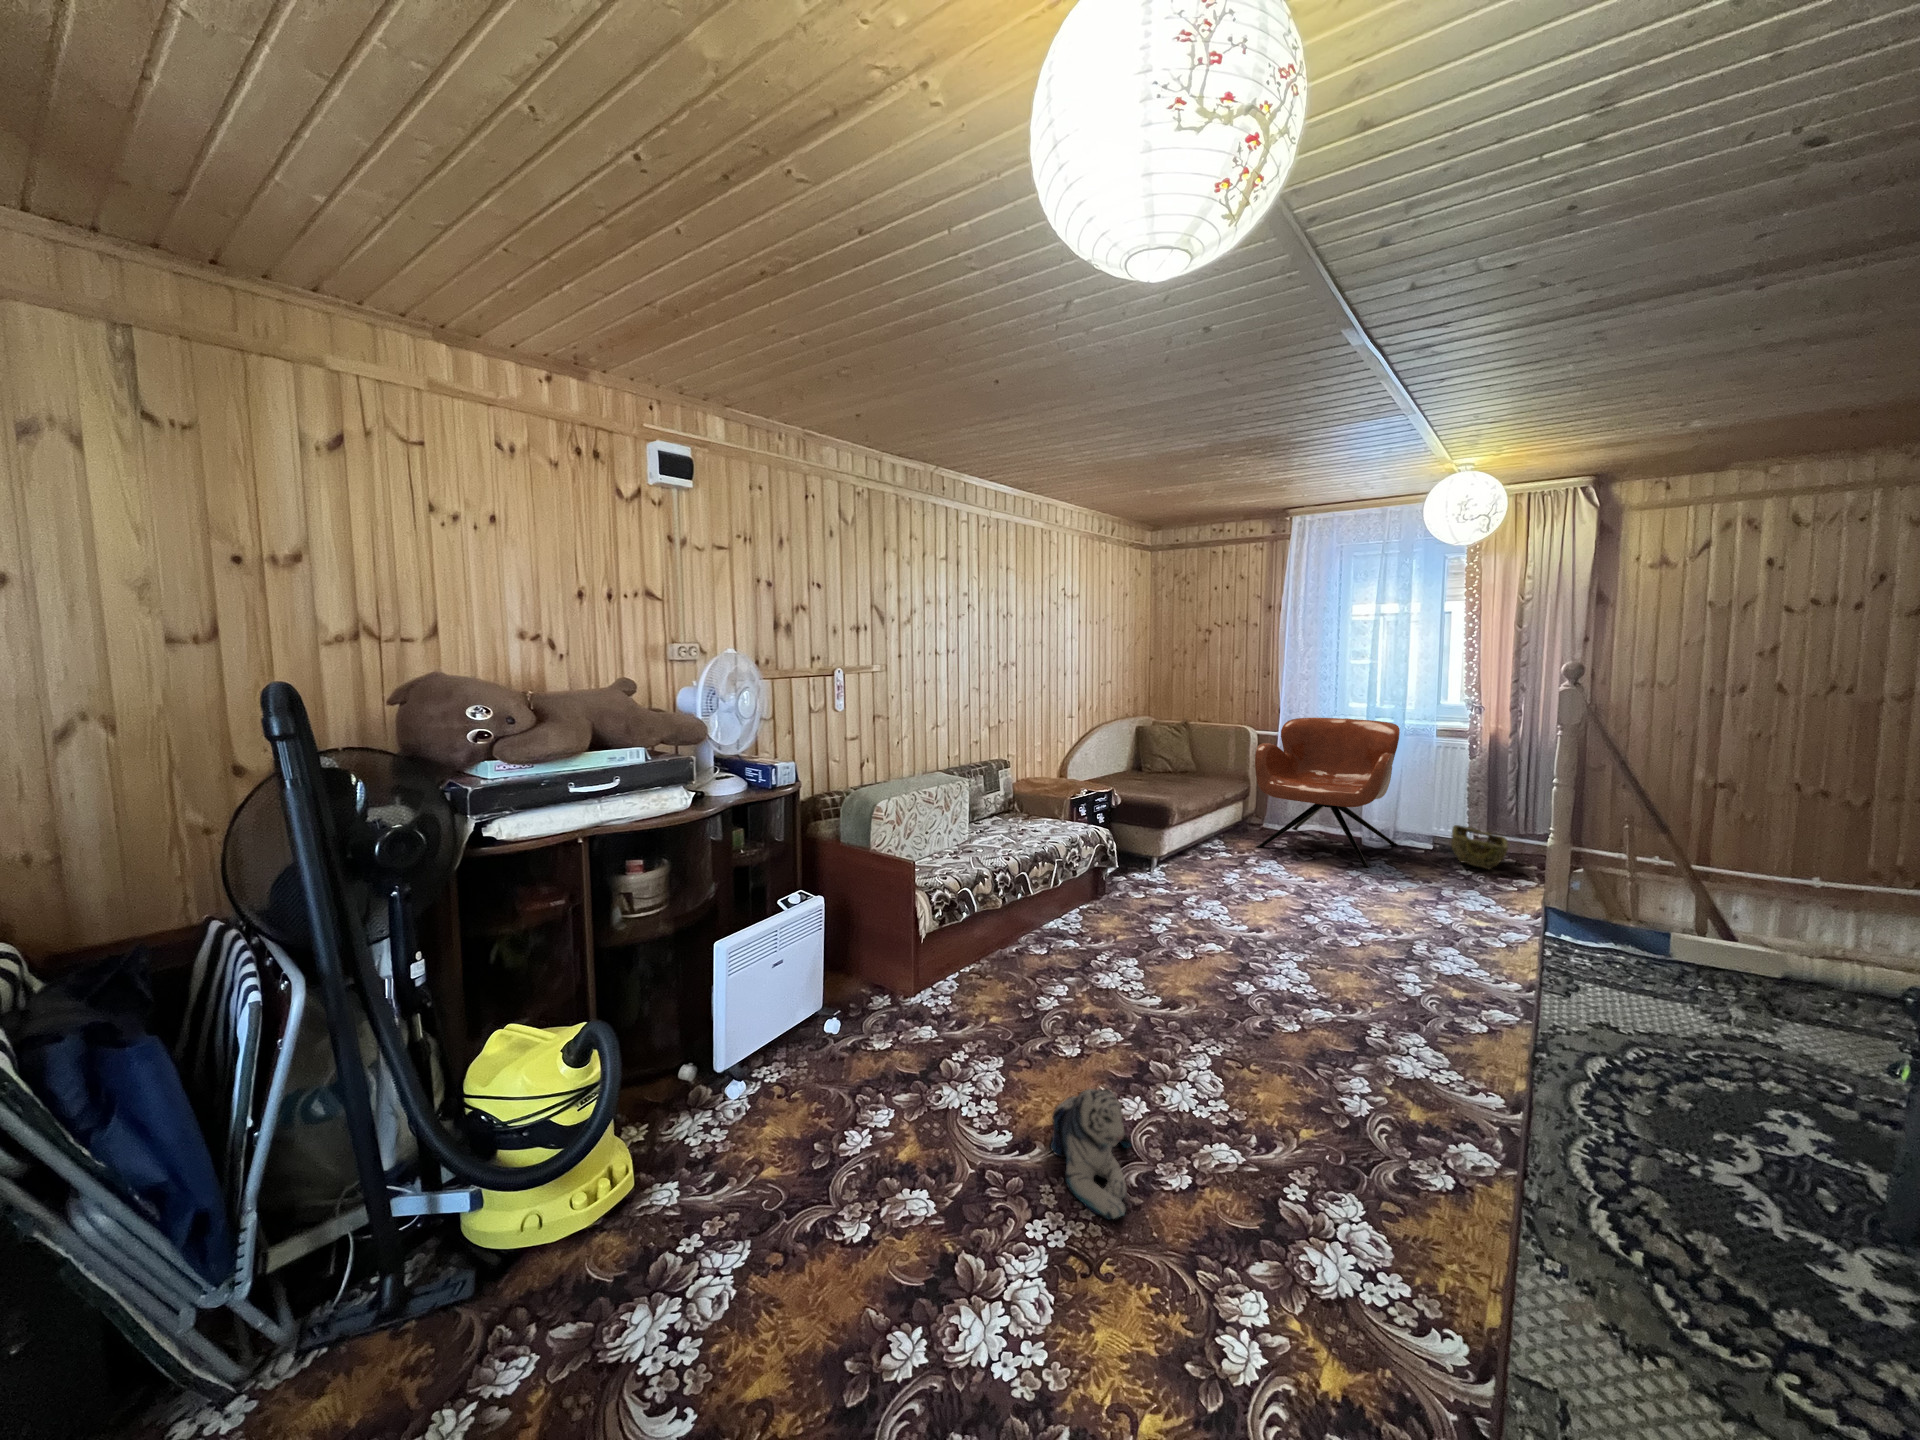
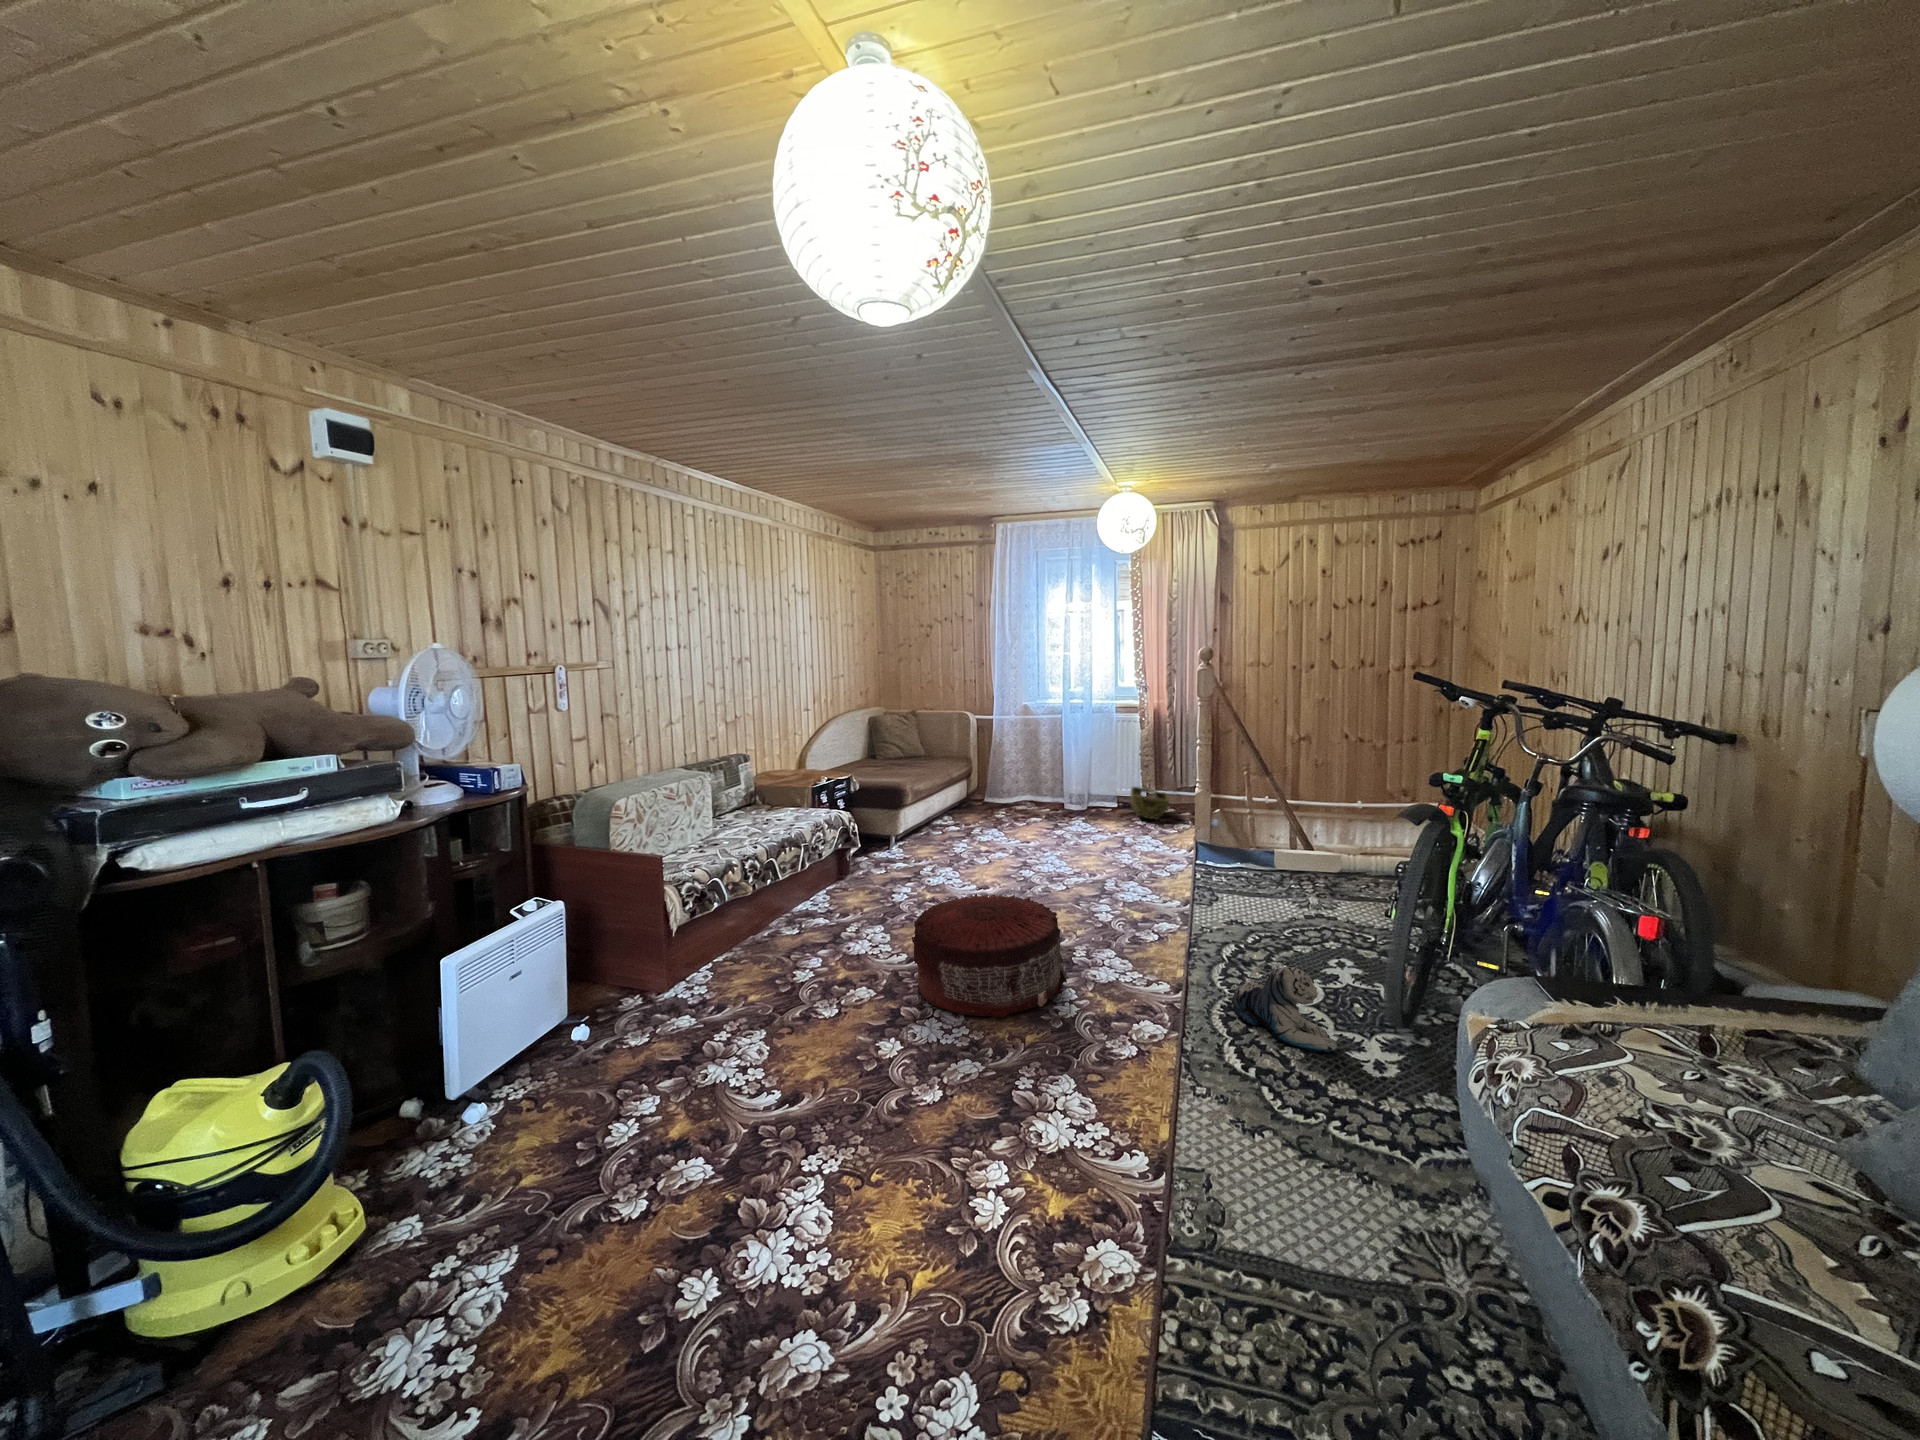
armchair: present [1255,718,1400,868] -> none [979,704,1093,828]
pouf: none [1163,942,1357,1100] -> present [912,894,1067,1017]
plush toy: present [1050,1089,1131,1220] -> present [1232,966,1338,1053]

